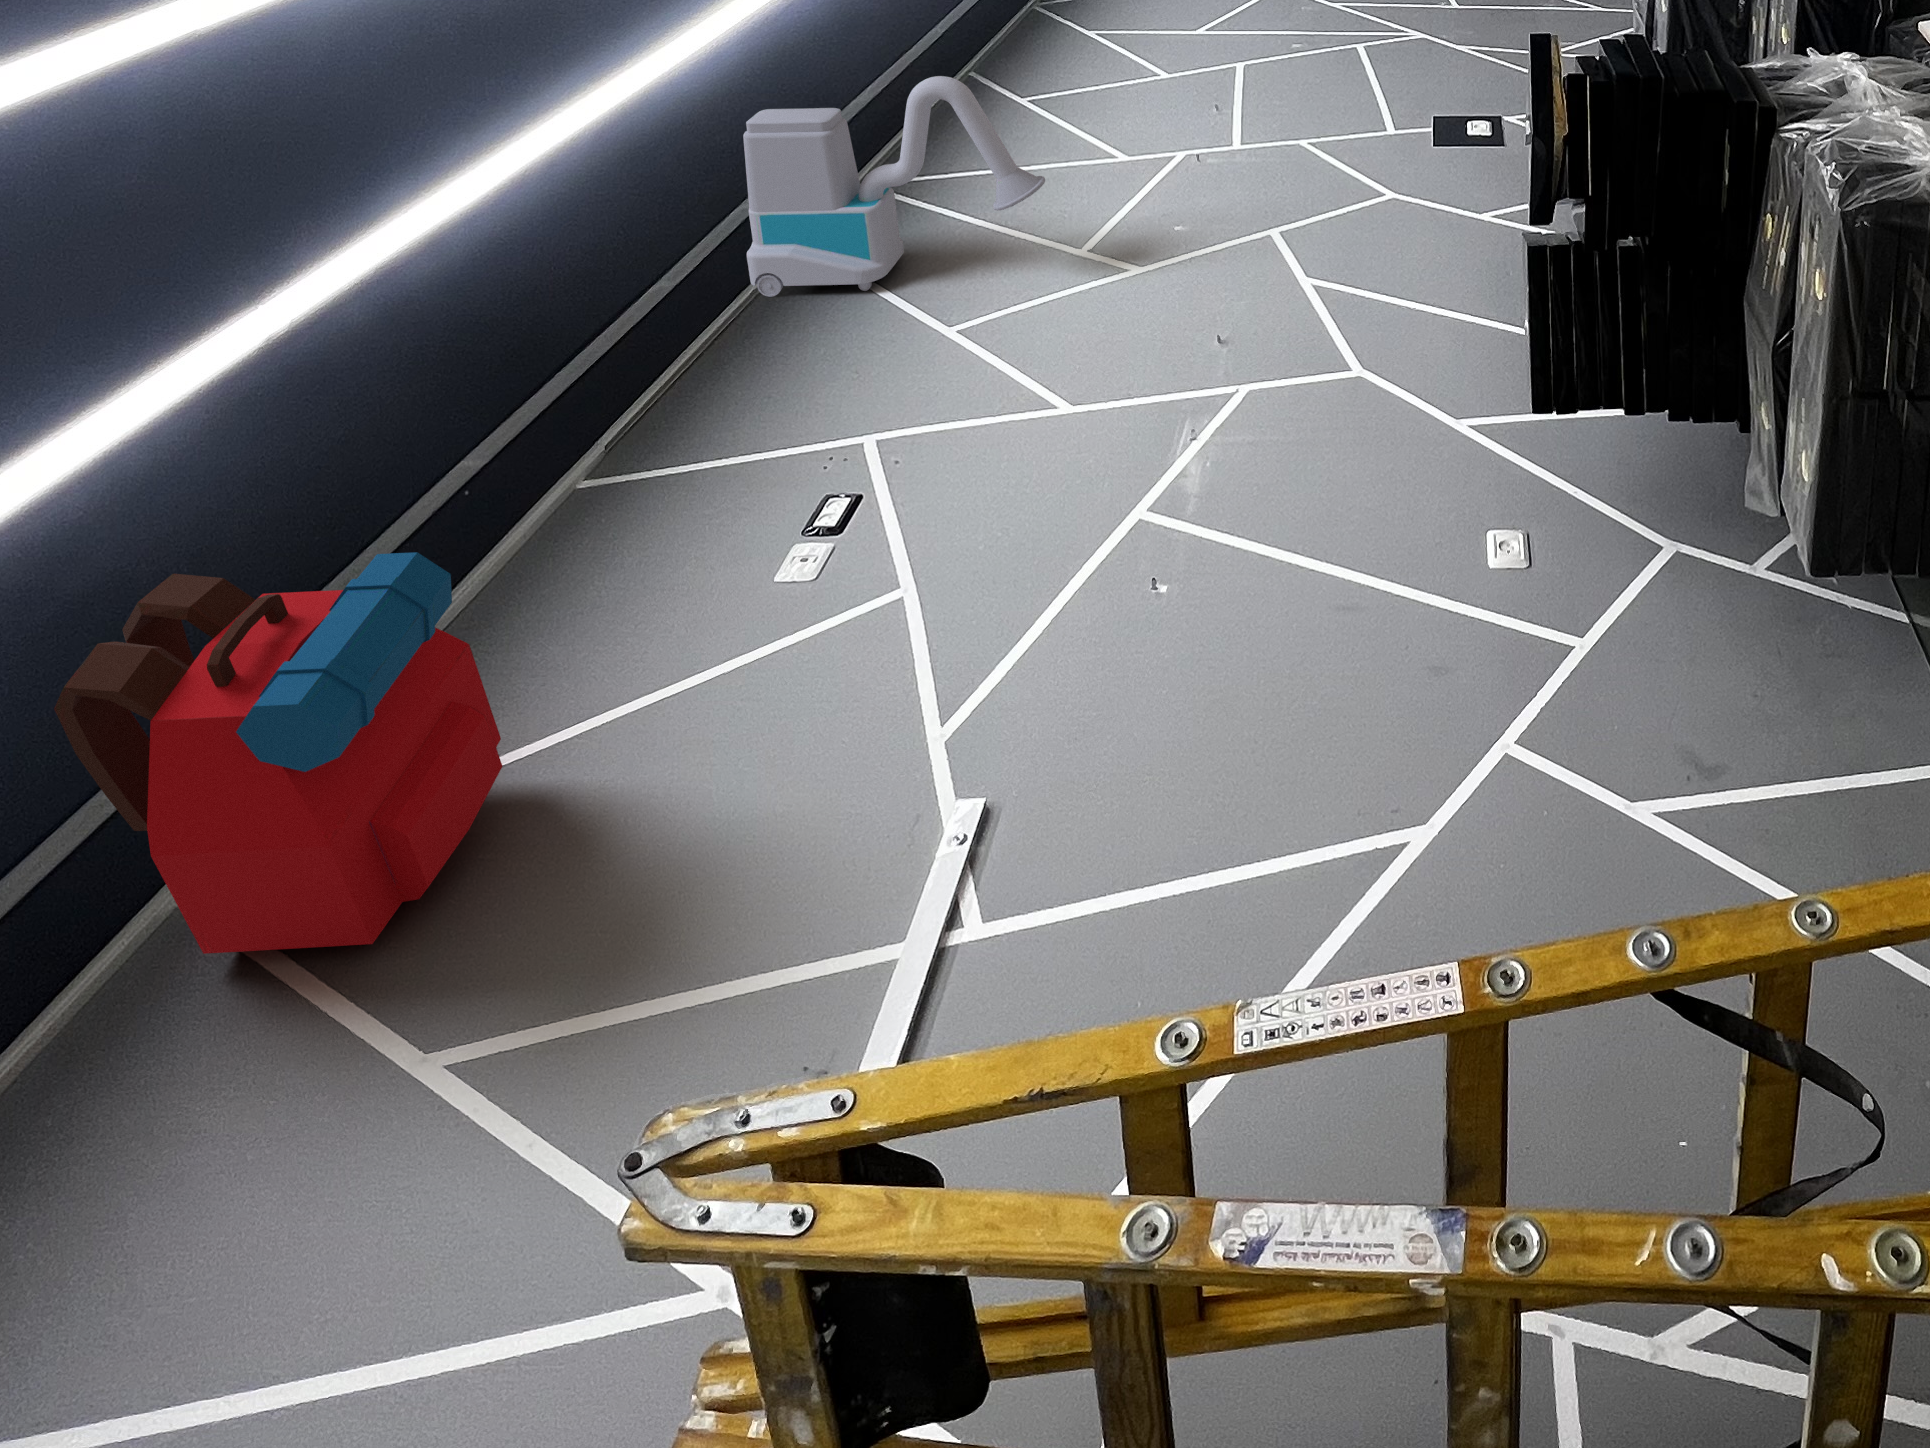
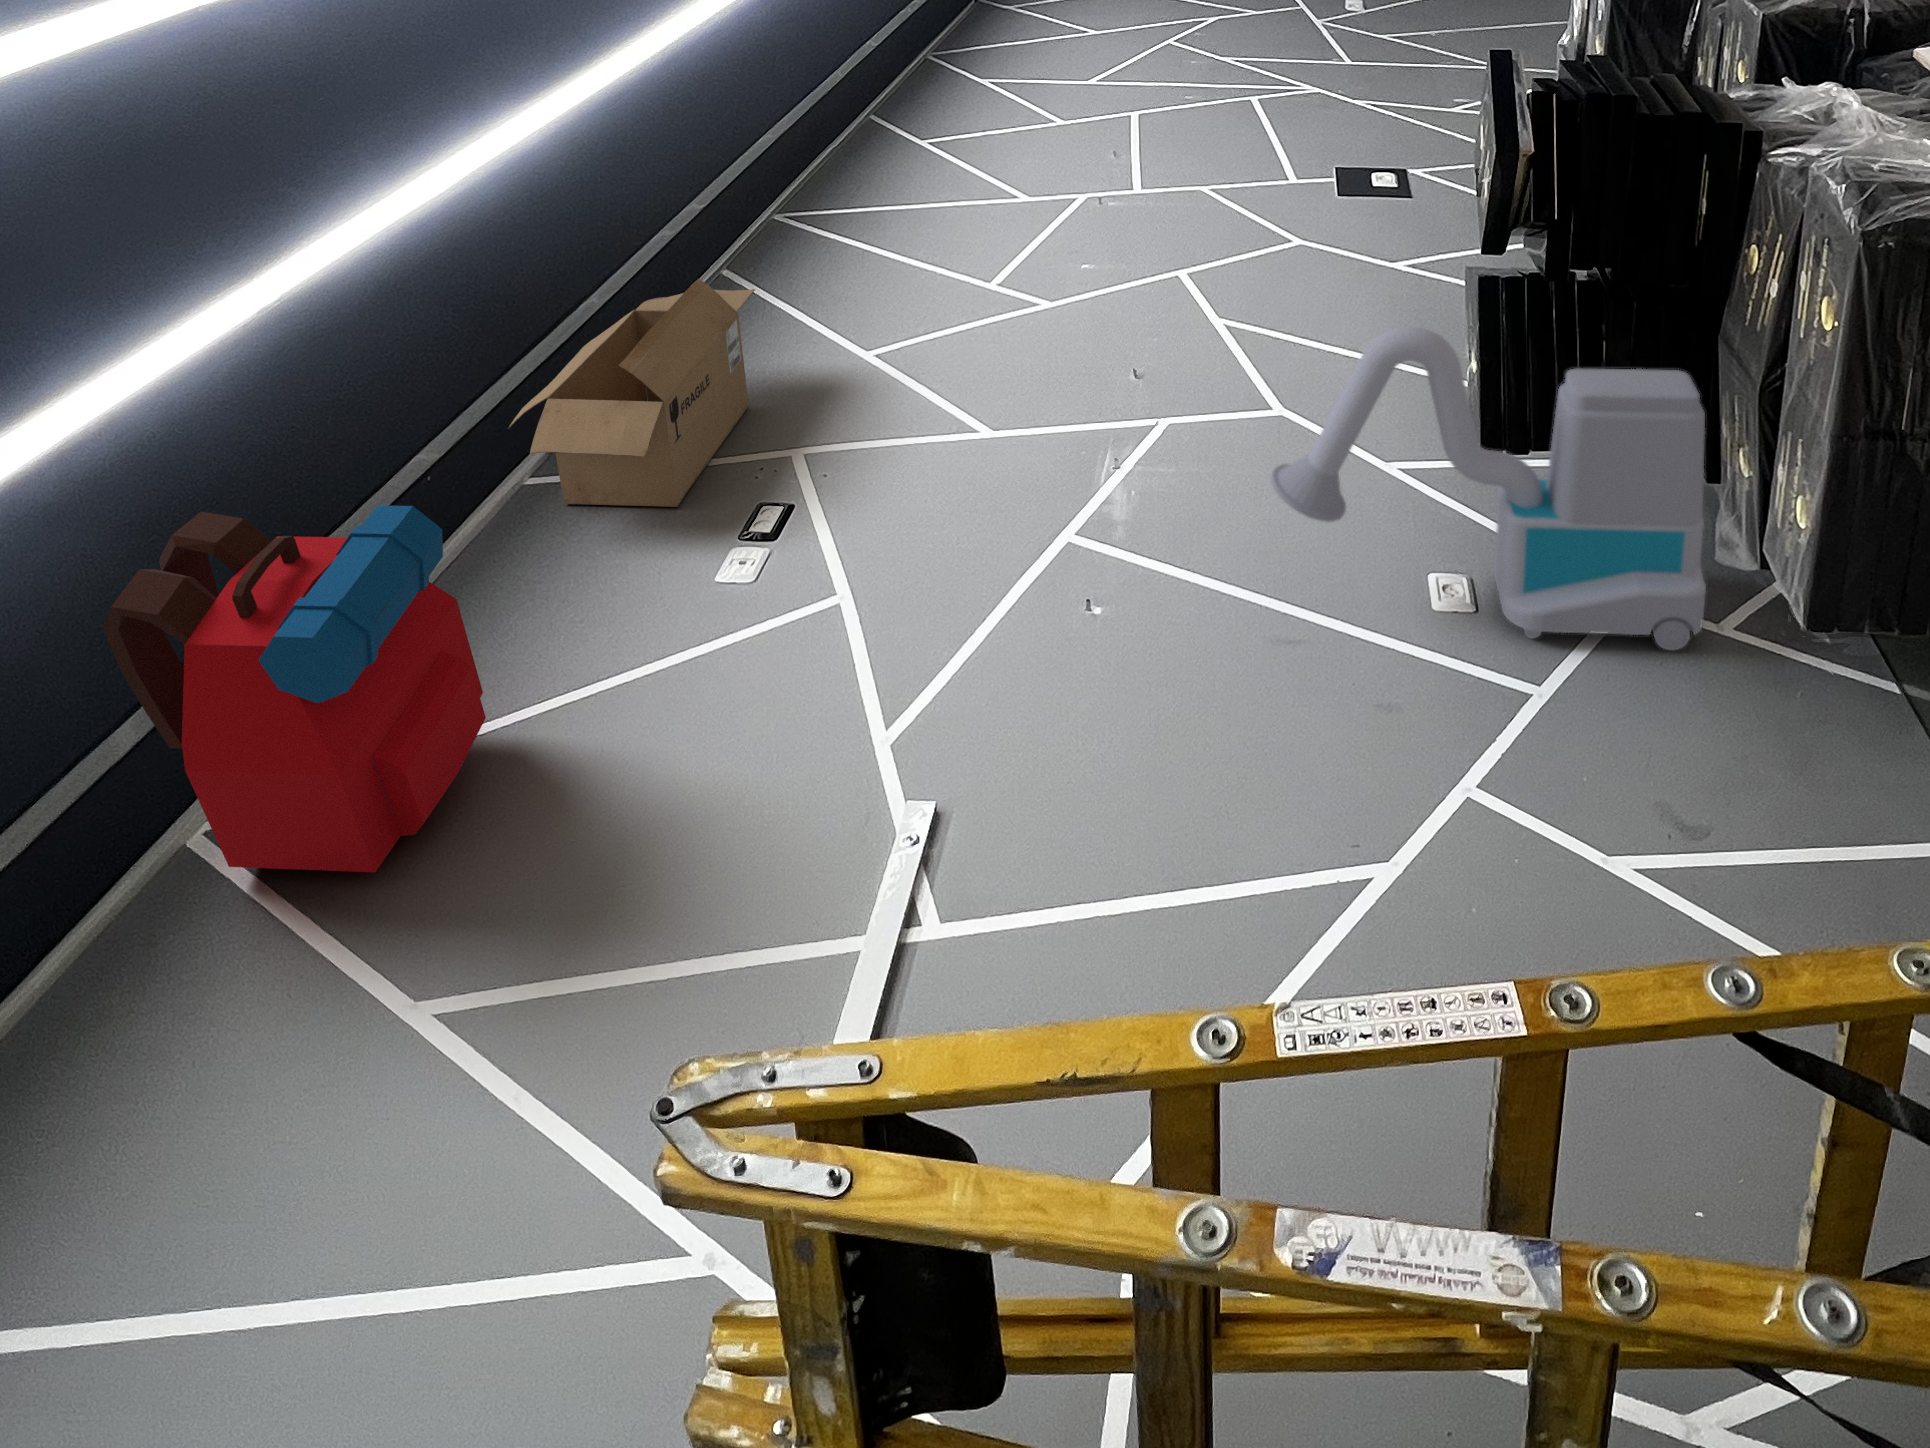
vacuum cleaner: present [743,76,1045,297] -> present [1271,326,1706,650]
cardboard box: none [539,277,818,524] -> present [508,279,755,507]

